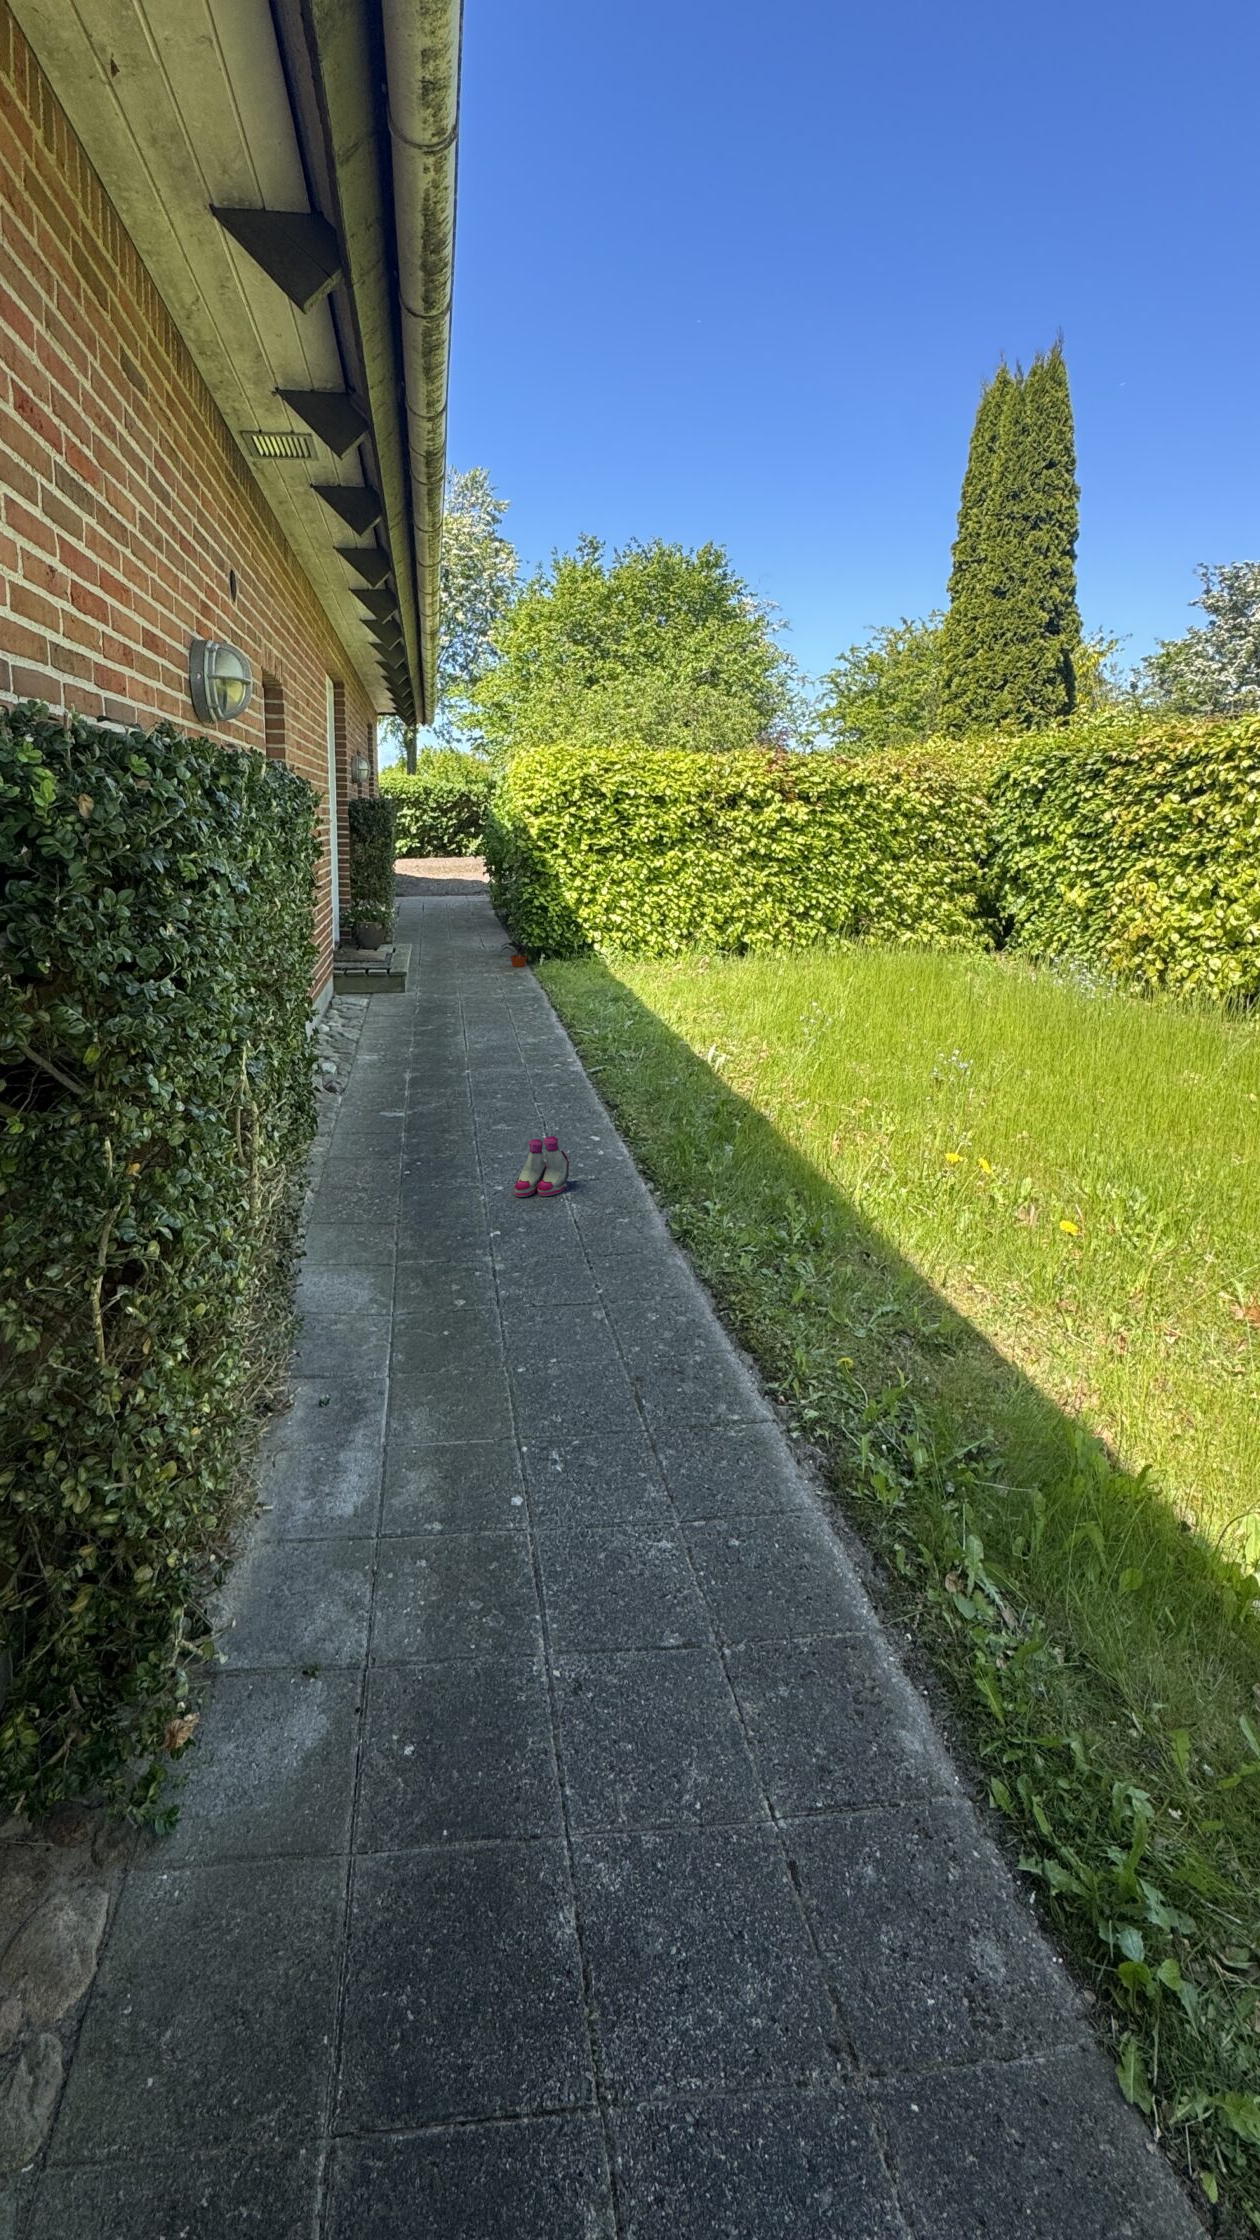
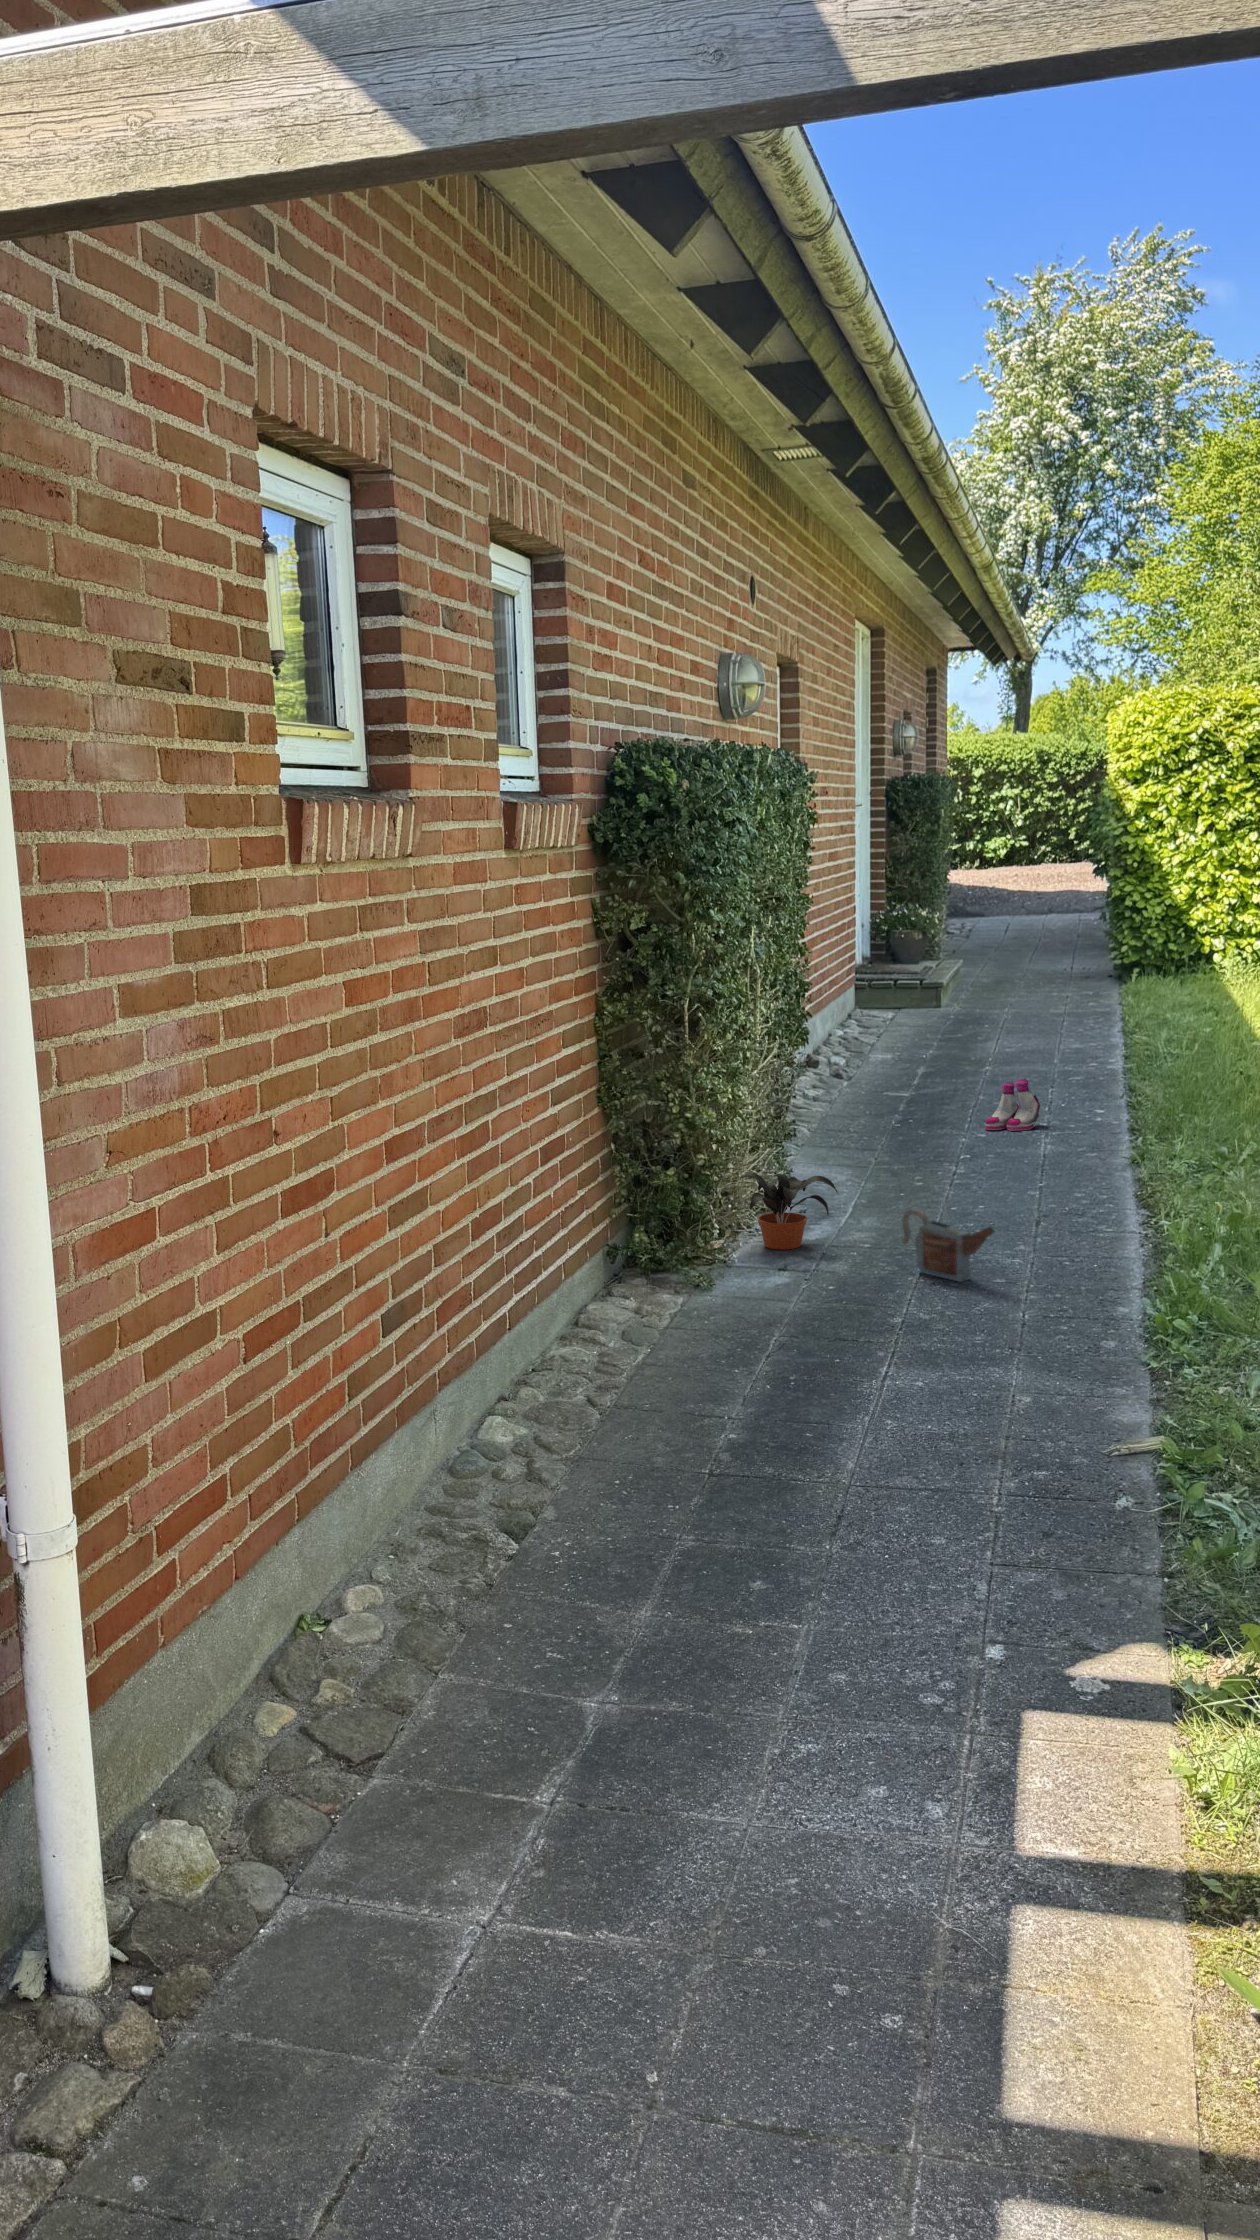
potted plant: present [502,941,532,967] -> present [738,1173,838,1250]
watering can: none [570,1665,794,1849] -> present [902,1209,994,1282]

